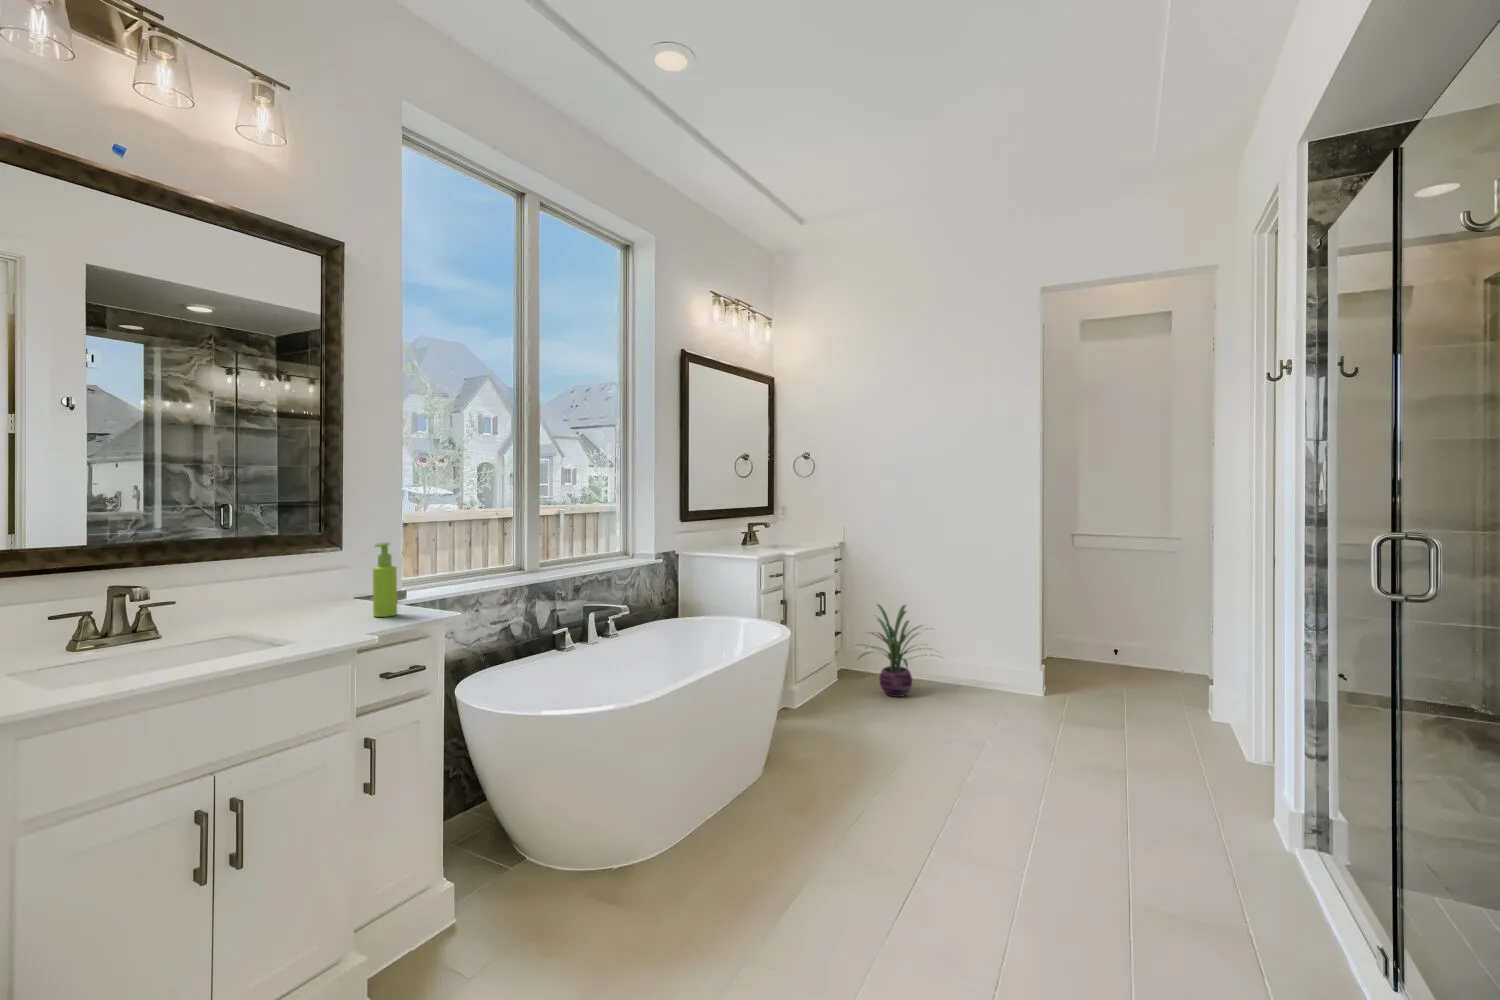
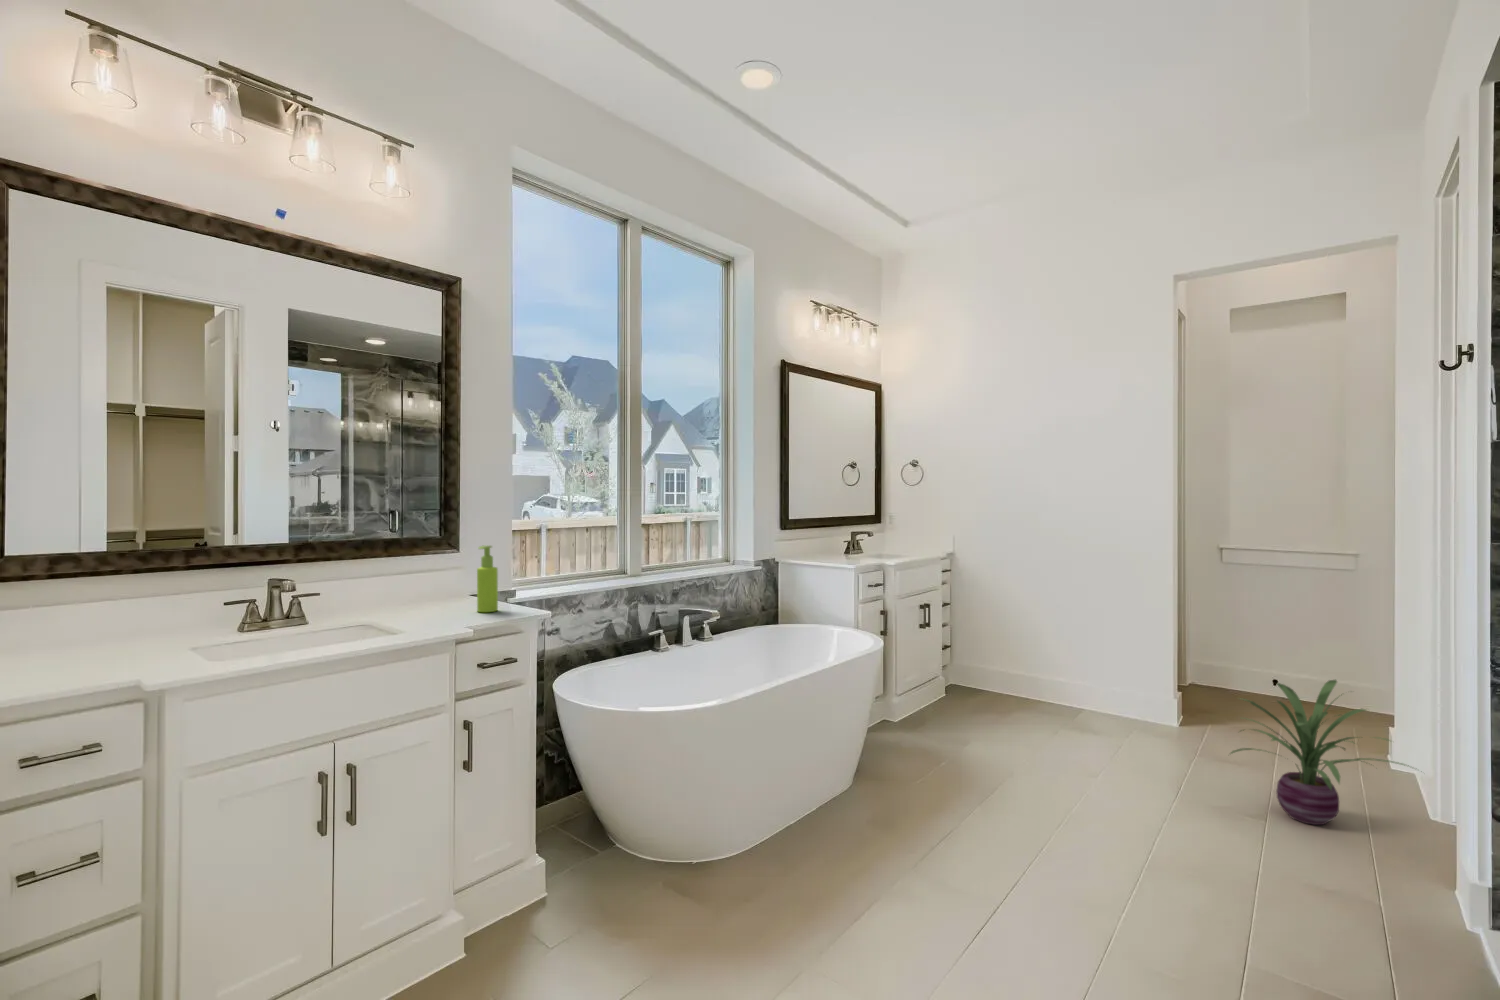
decorative plant: present [859,605,932,697] -> present [1231,680,1409,825]

